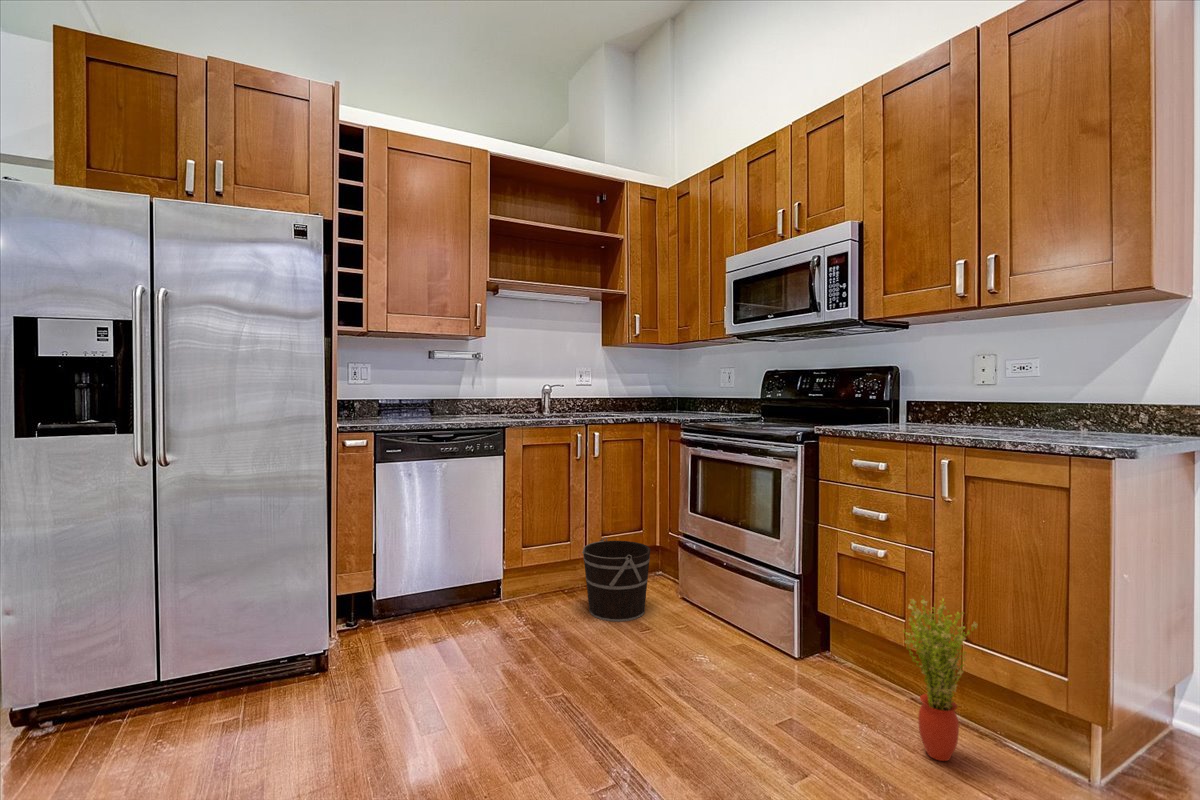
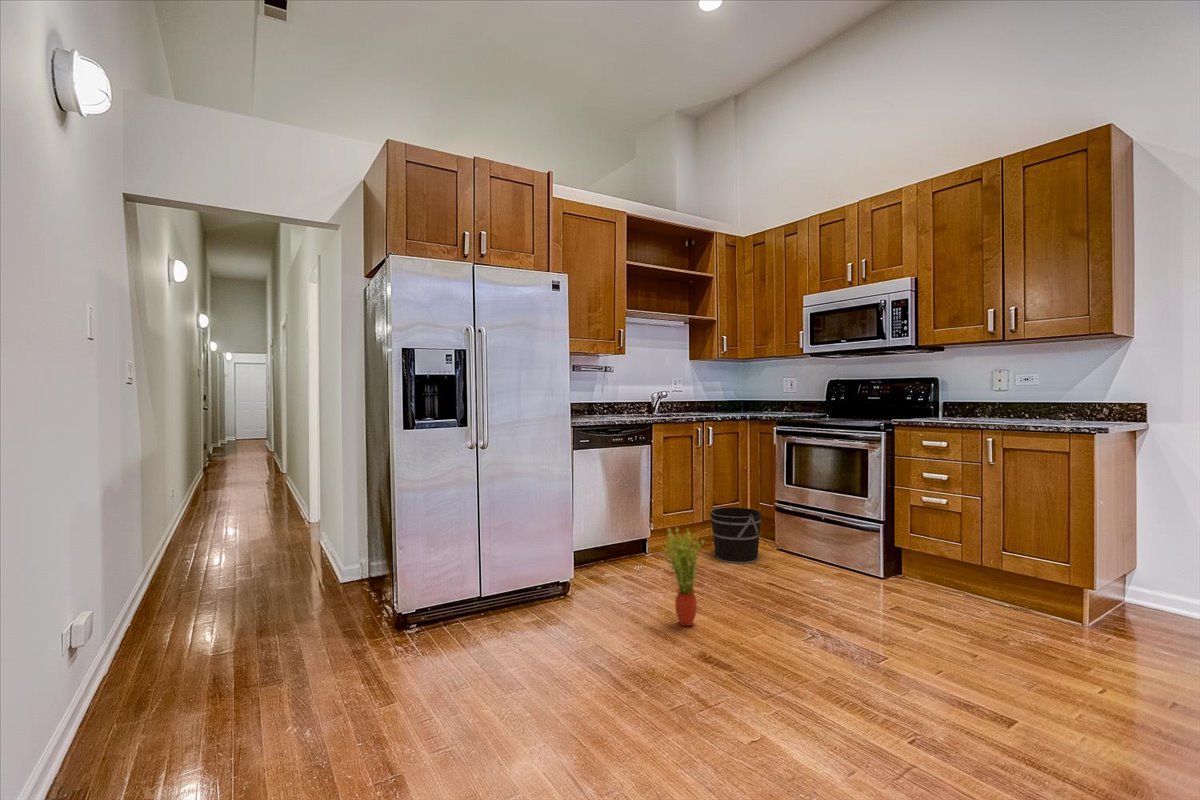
potted plant: present [903,596,978,761] -> present [663,527,704,626]

